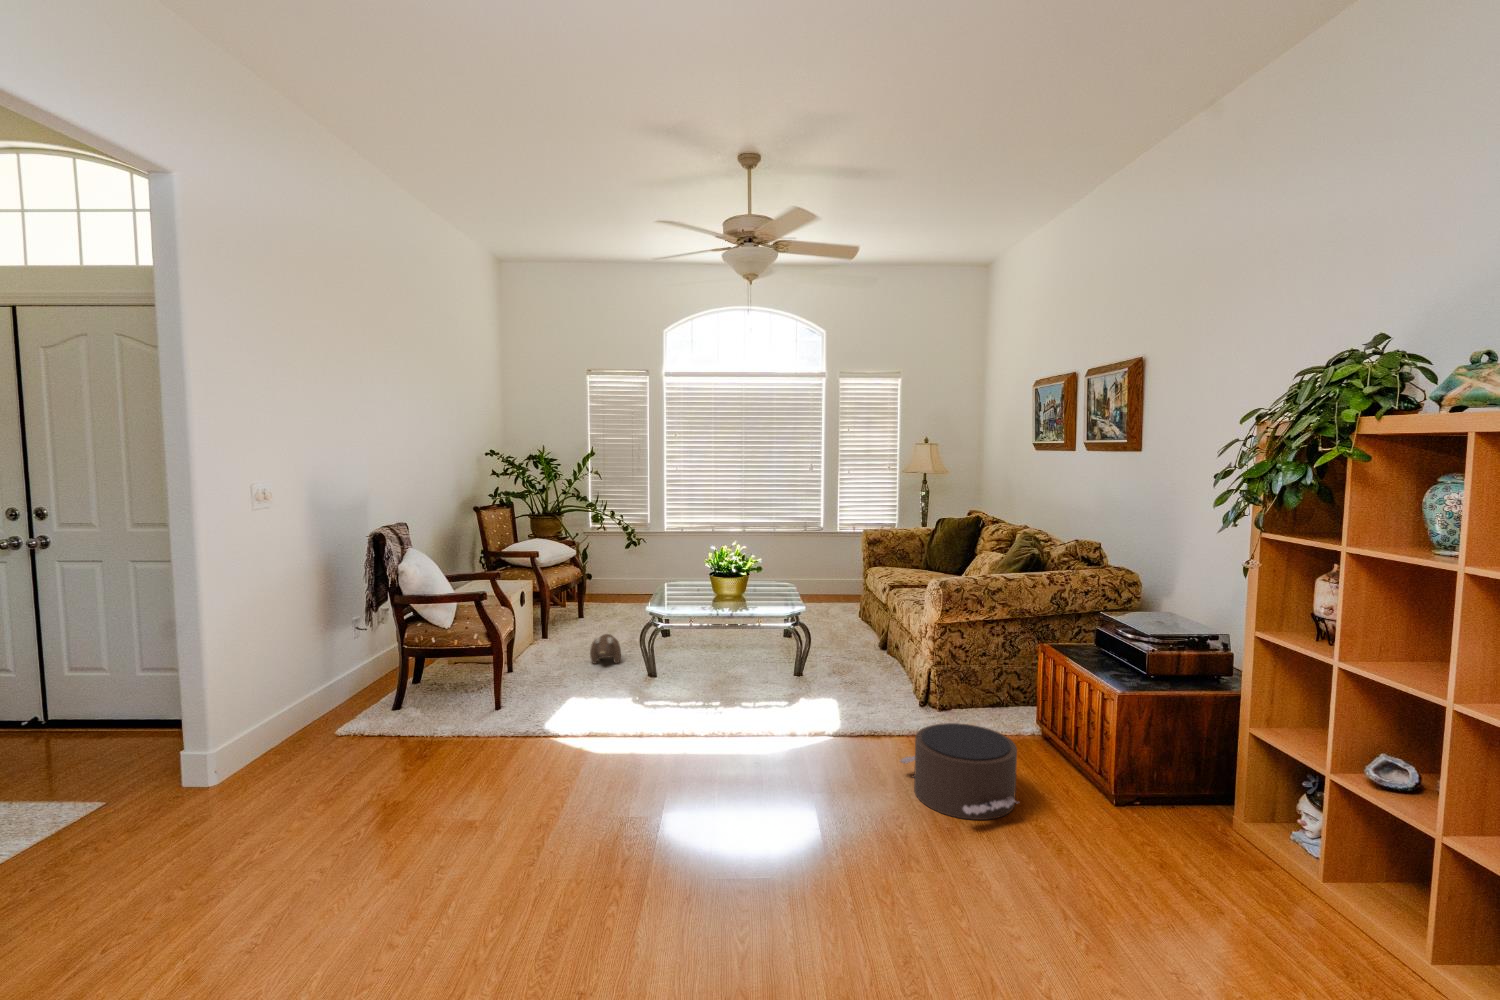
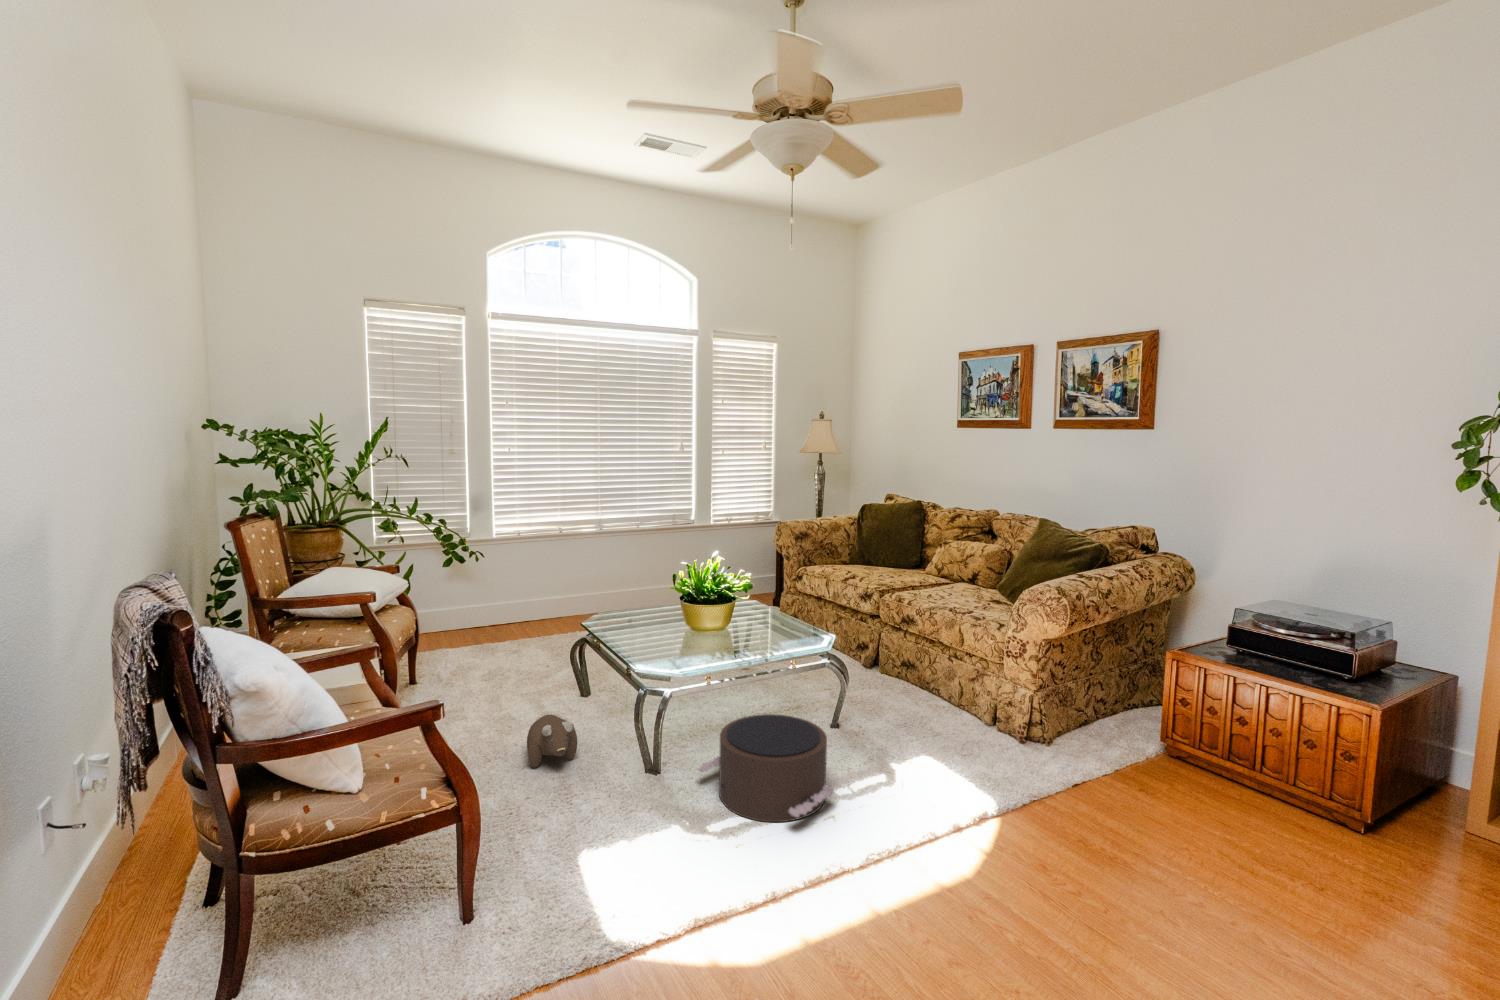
pouf: present [900,723,1017,820] -> present [698,714,834,822]

